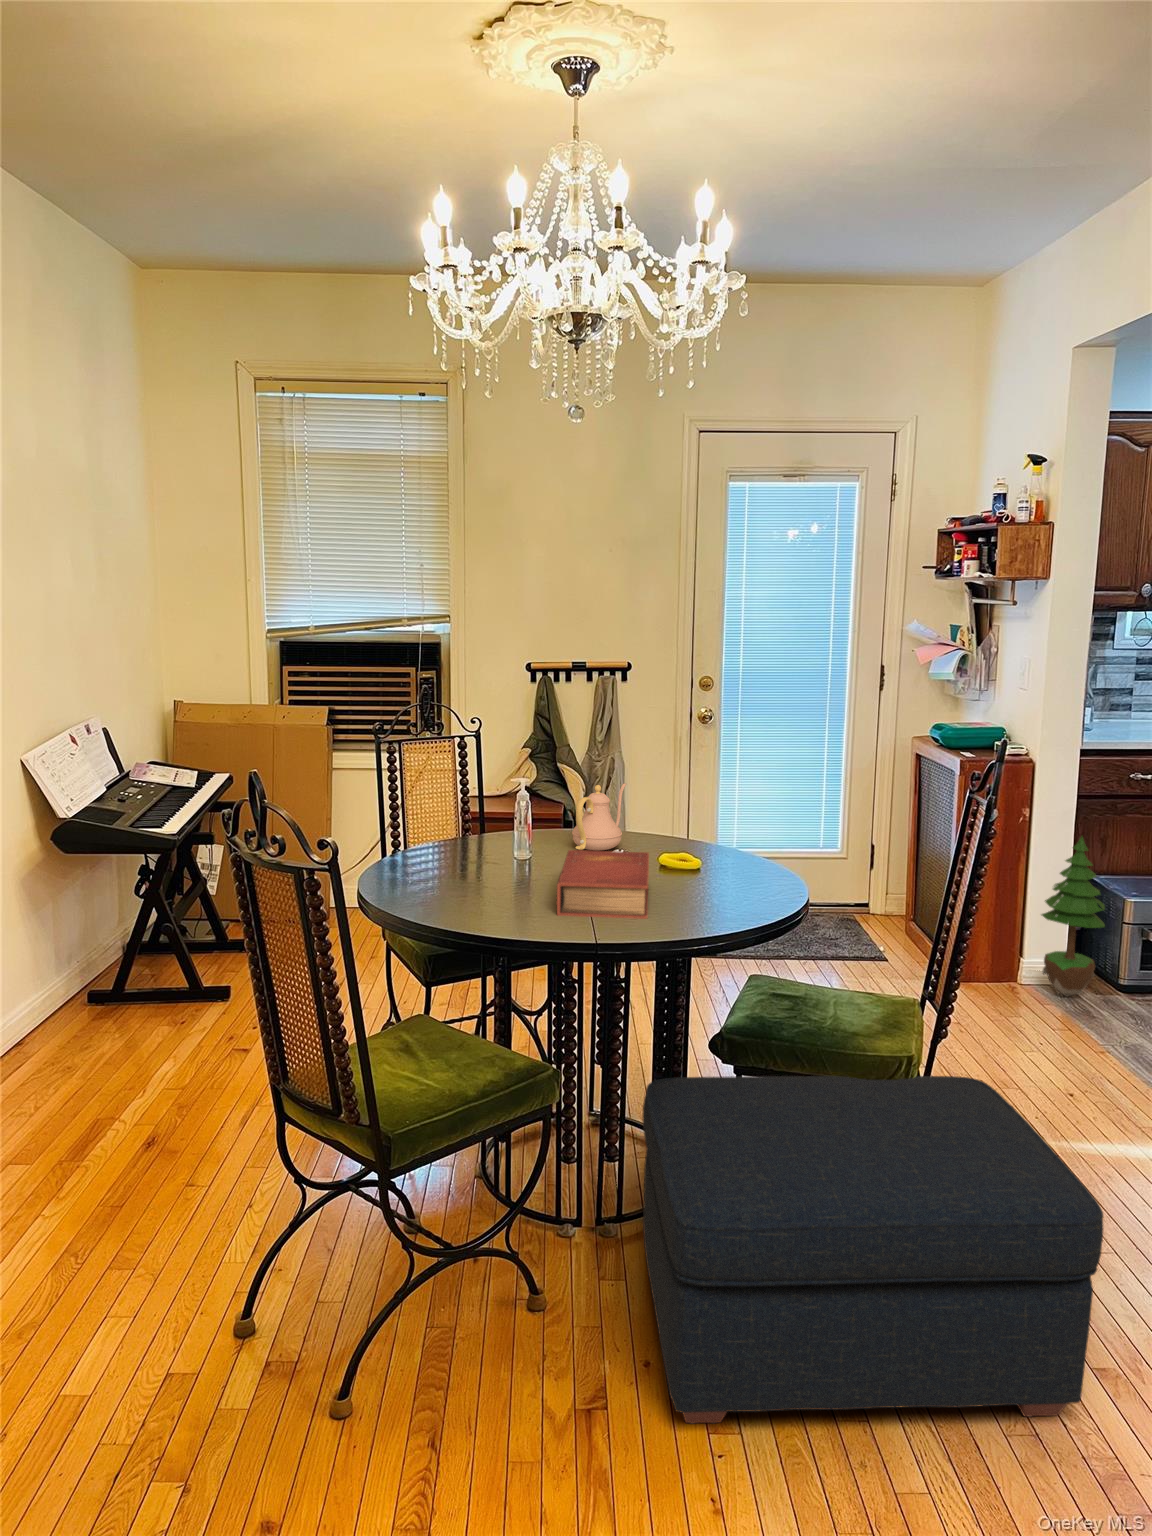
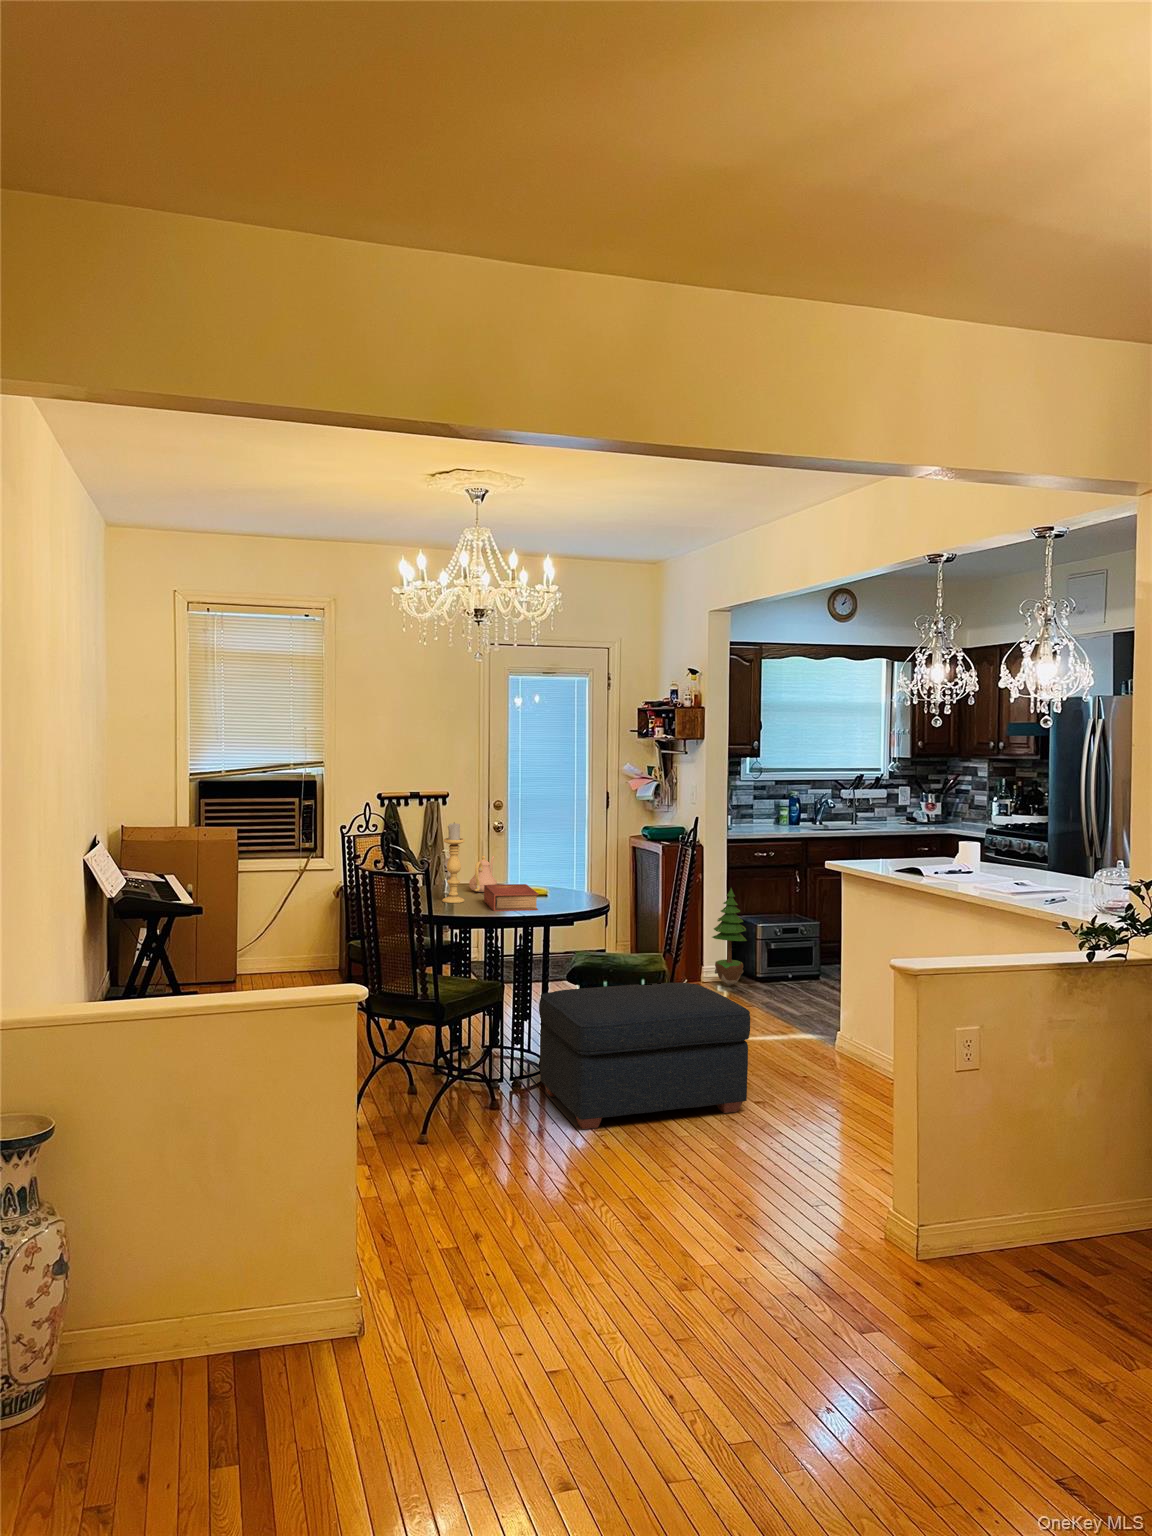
candle holder: none [494,730,534,881] -> present [442,823,465,903]

